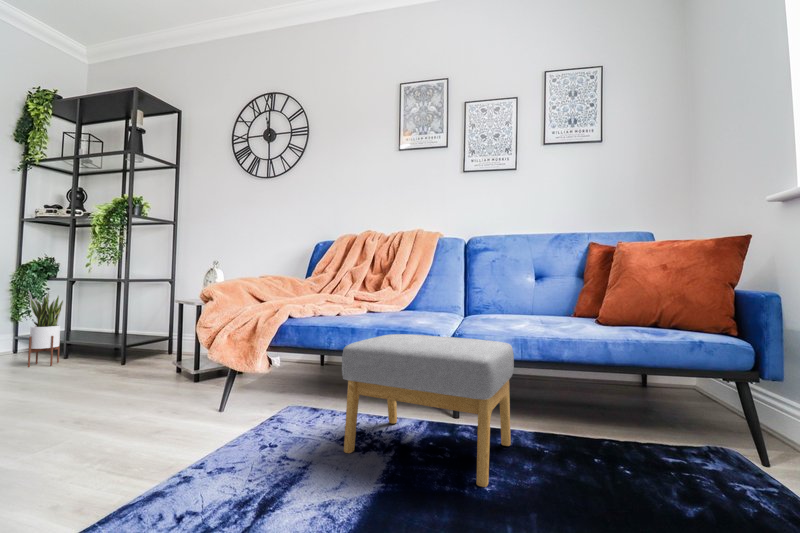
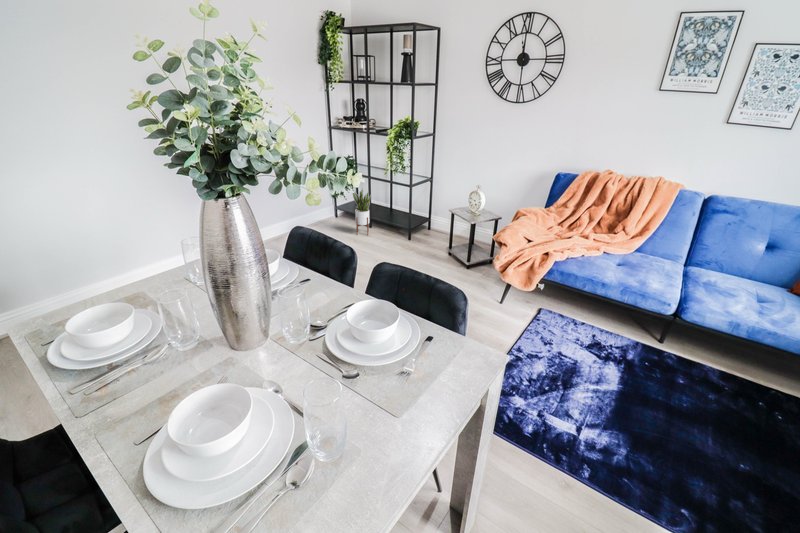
footstool: present [342,334,514,487] -> none [594,292,726,403]

